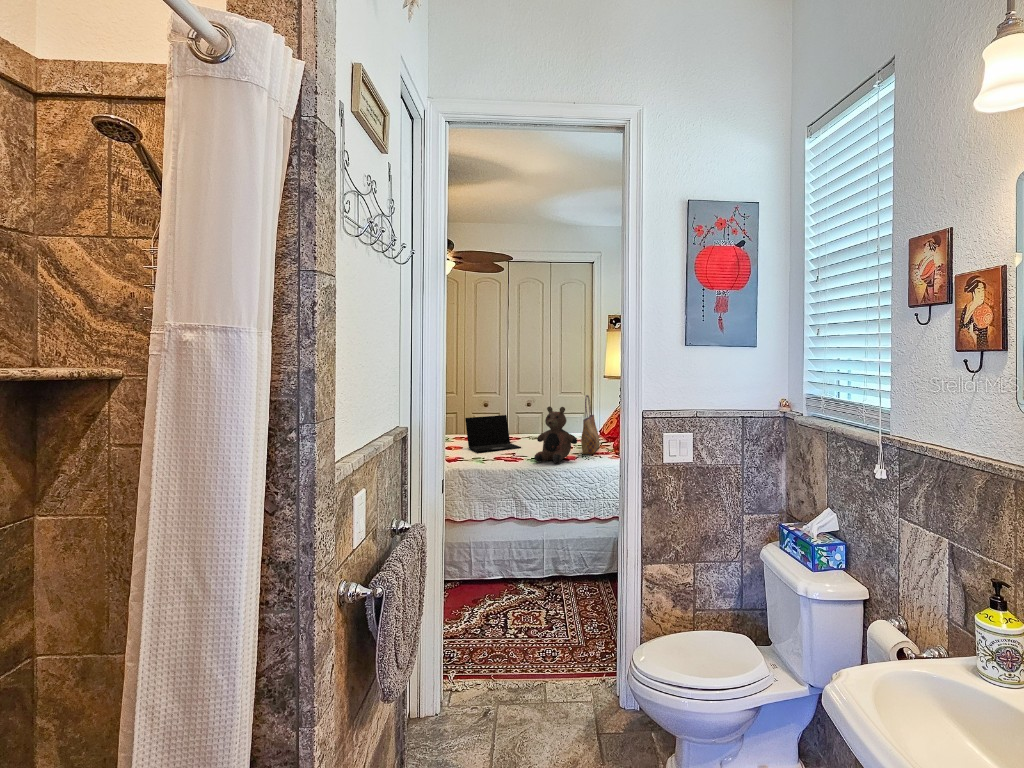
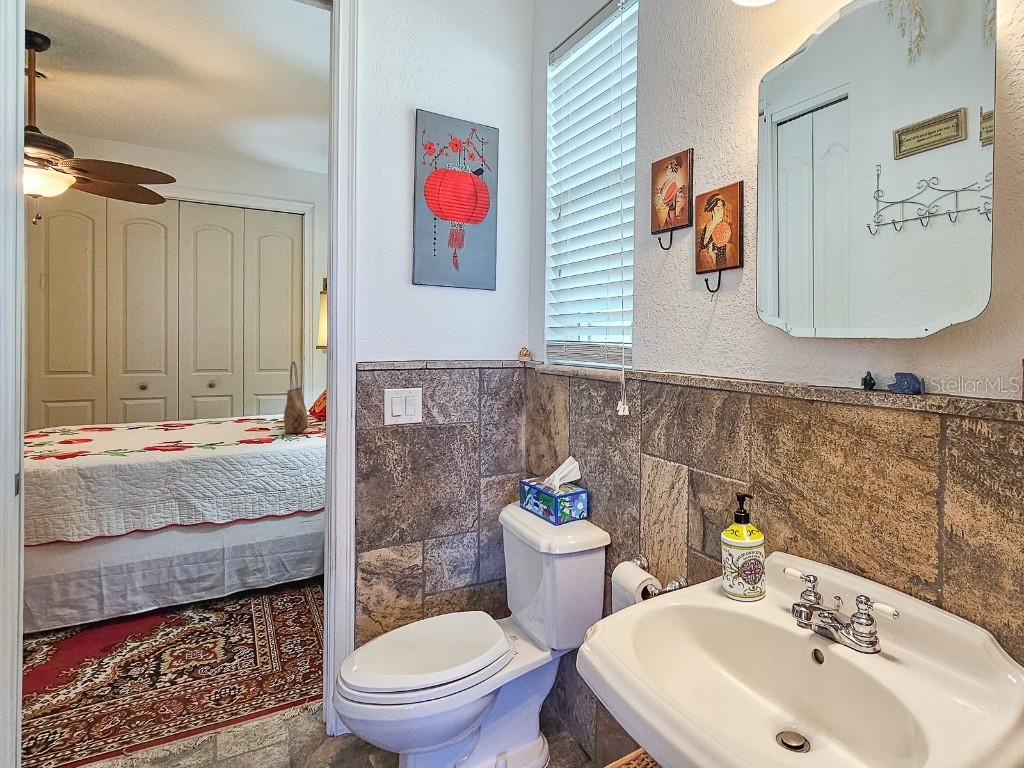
teddy bear: present [534,406,577,463] -> none [215,371,278,444]
laptop: present [465,415,521,453] -> none [106,389,198,438]

